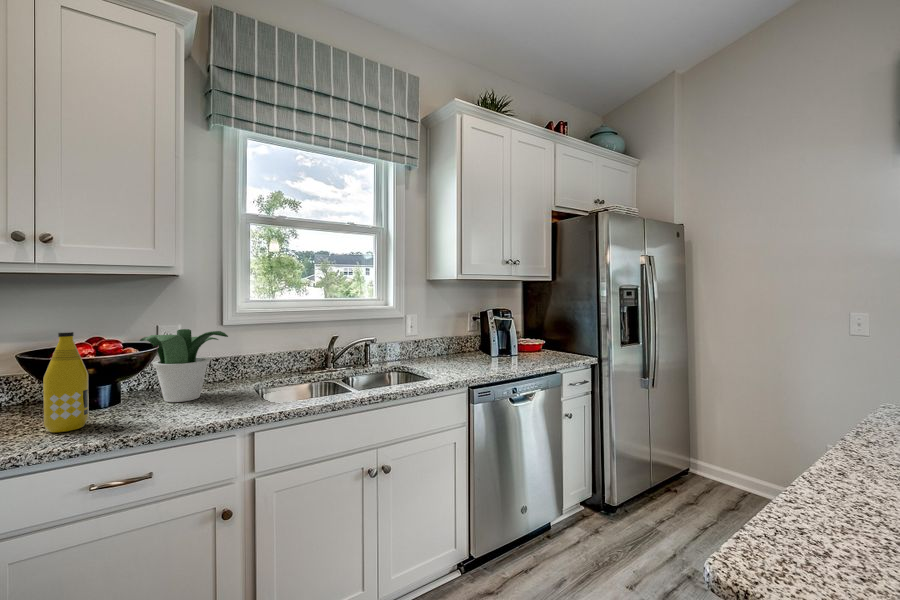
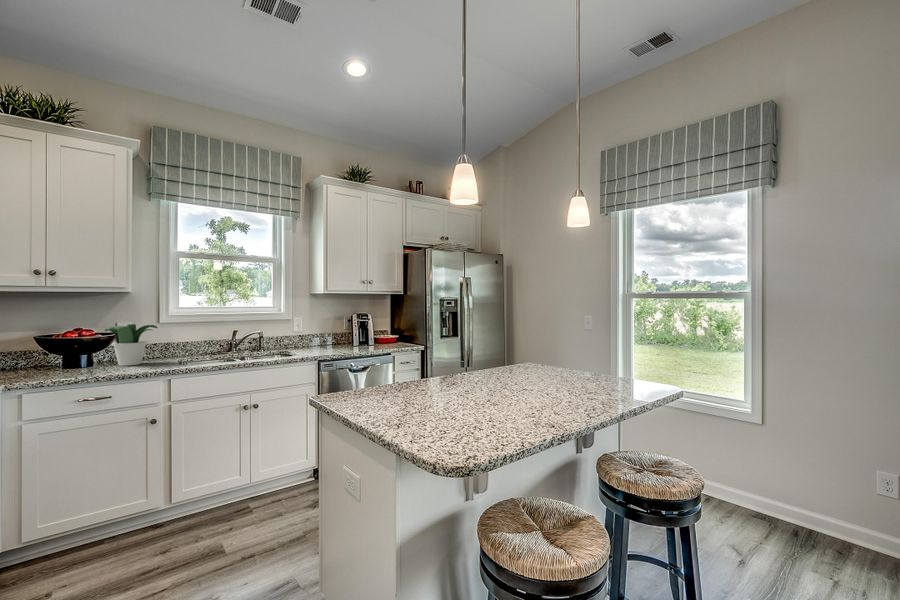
bottle: present [43,332,89,432] -> none [52,323,76,375]

